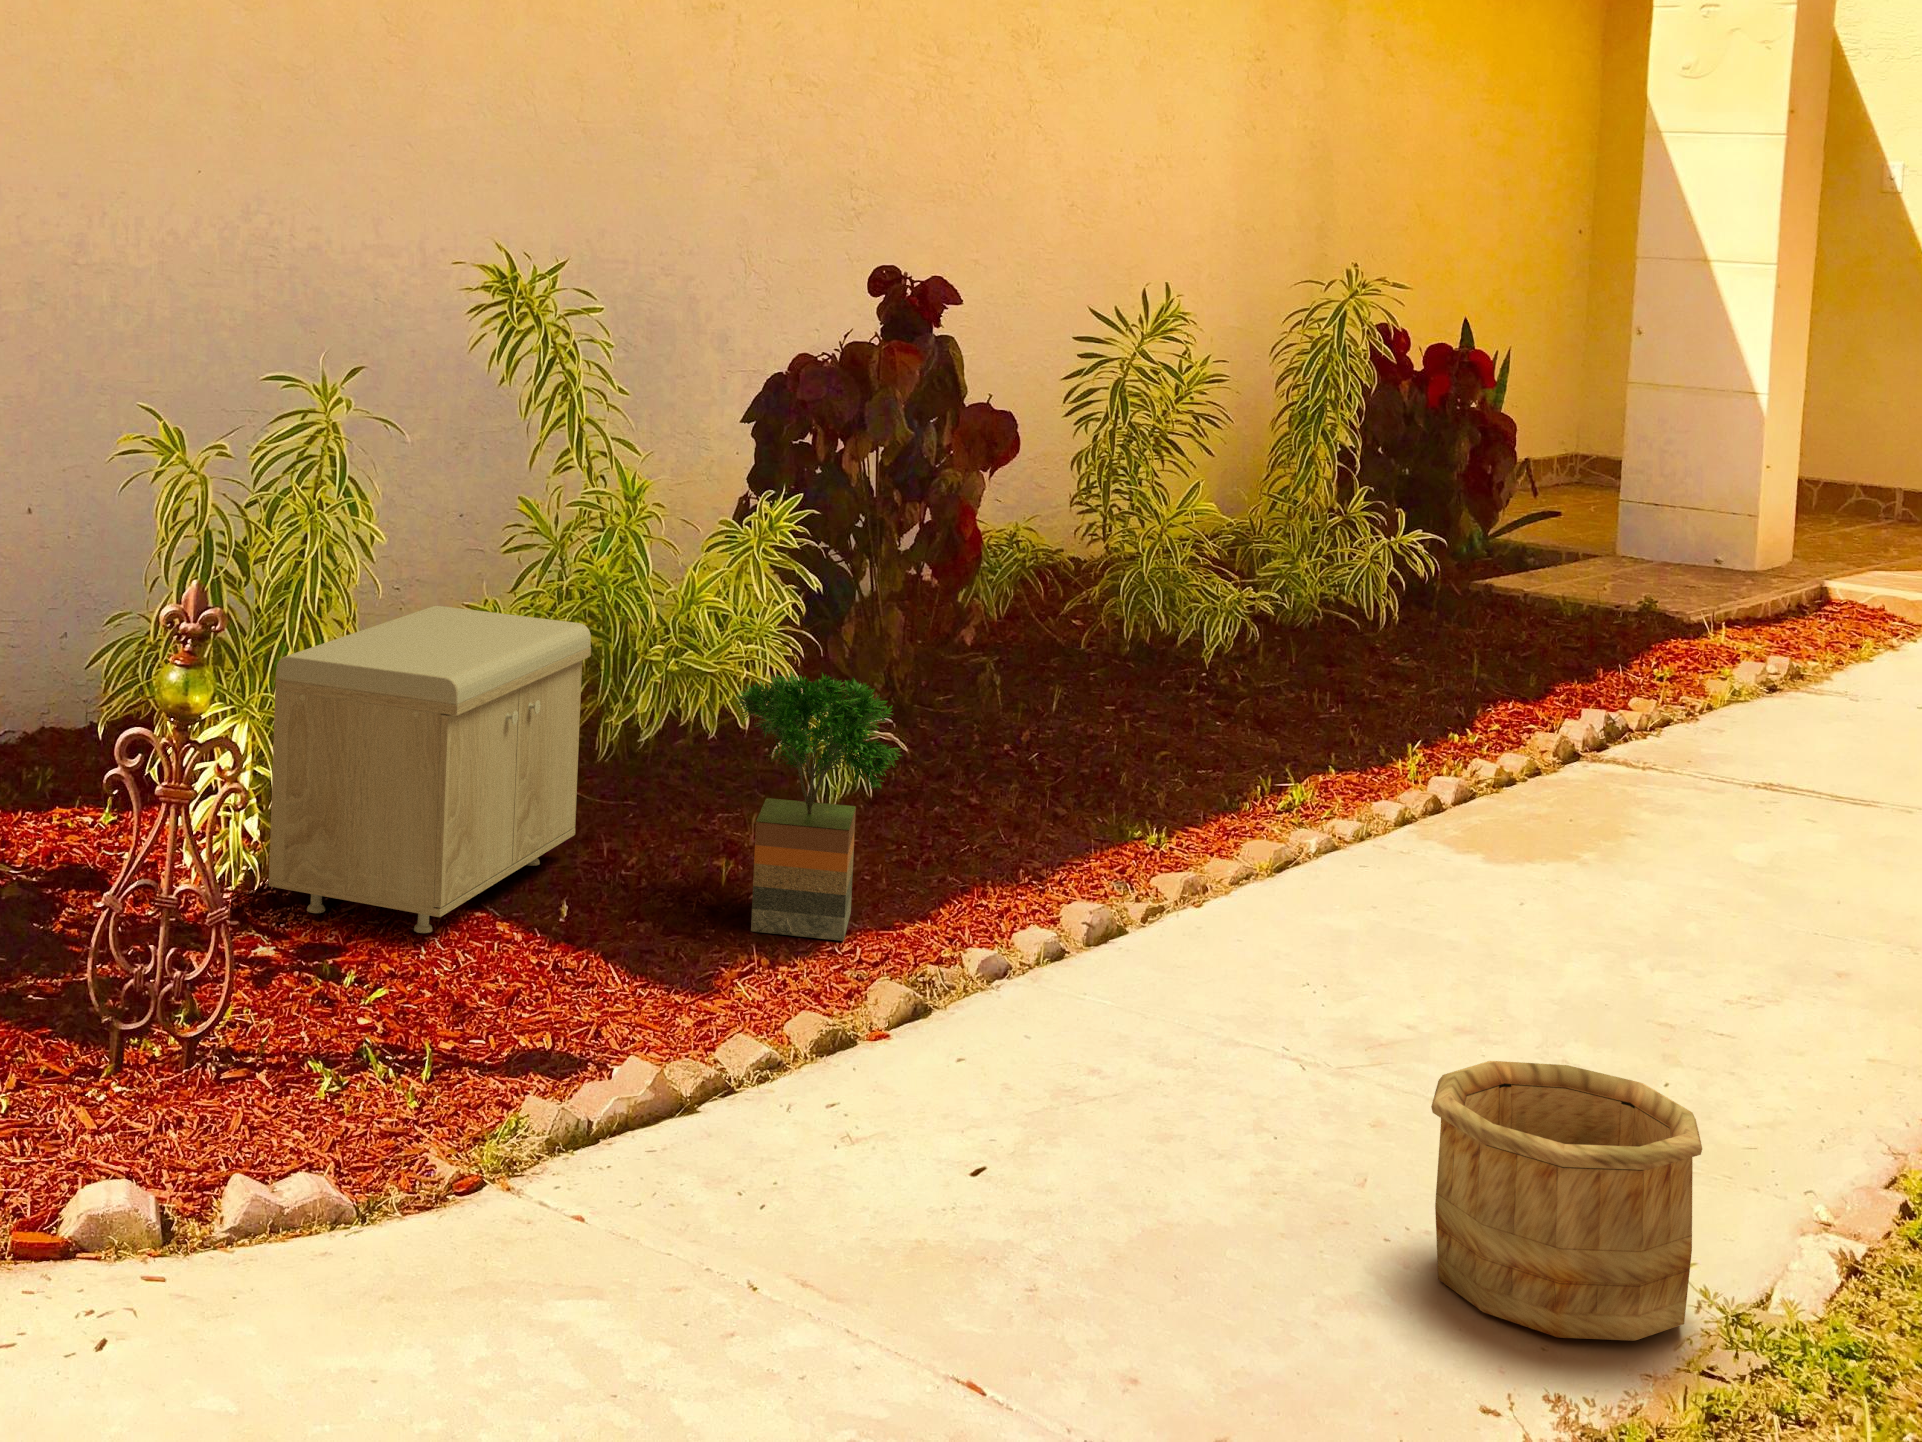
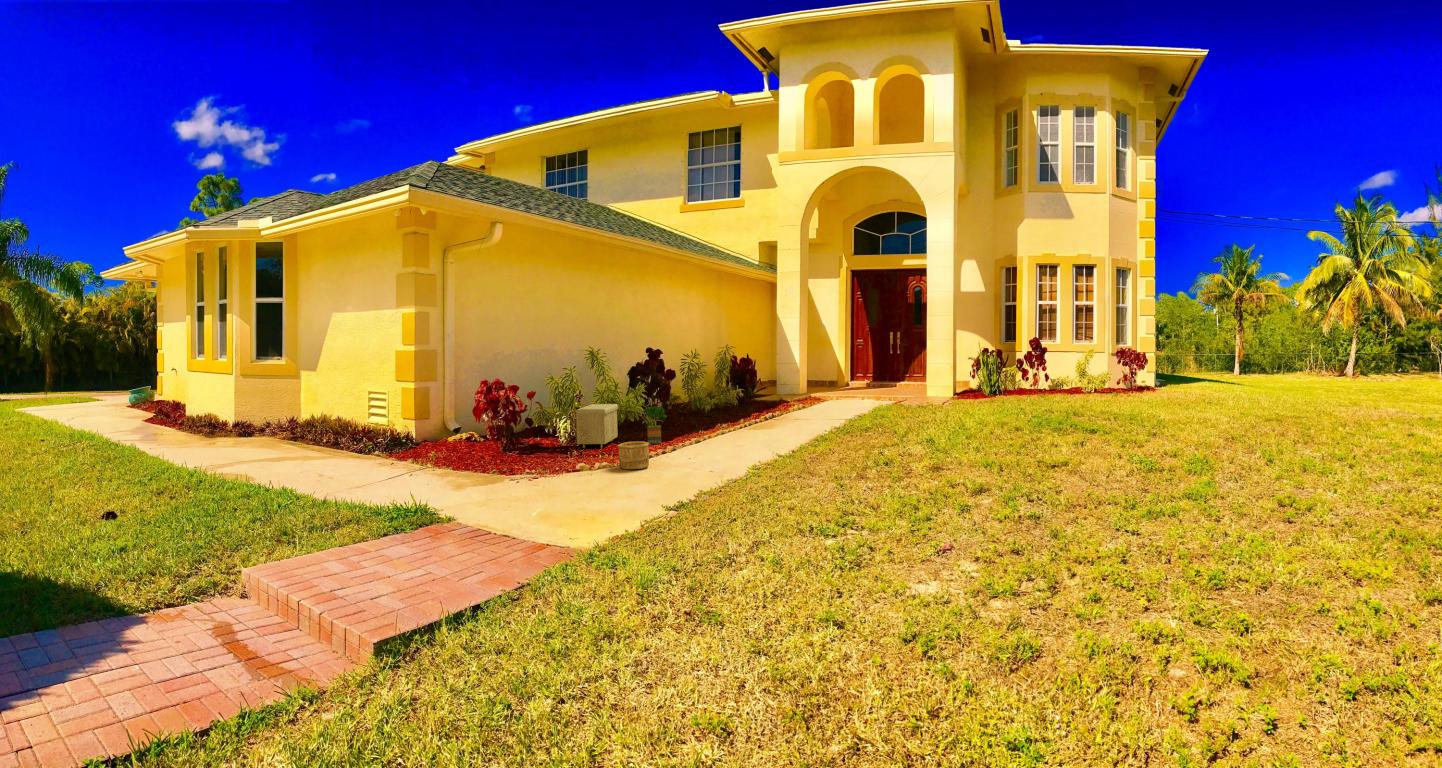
wooden bucket: present [1431,1061,1702,1341] -> present [618,441,649,470]

